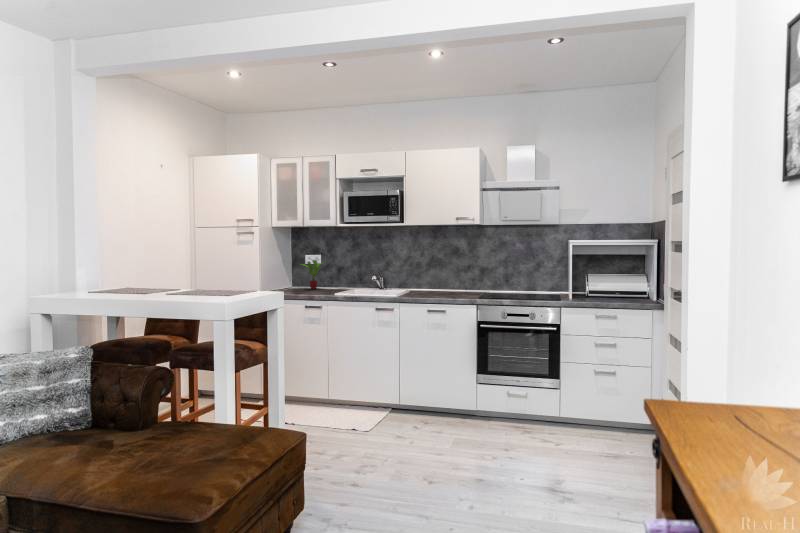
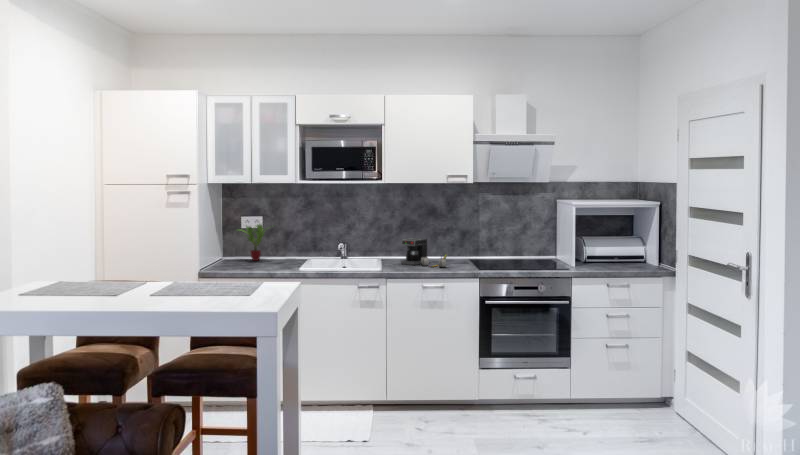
coffee maker: none [421,272,456,296] -> present [401,238,447,267]

